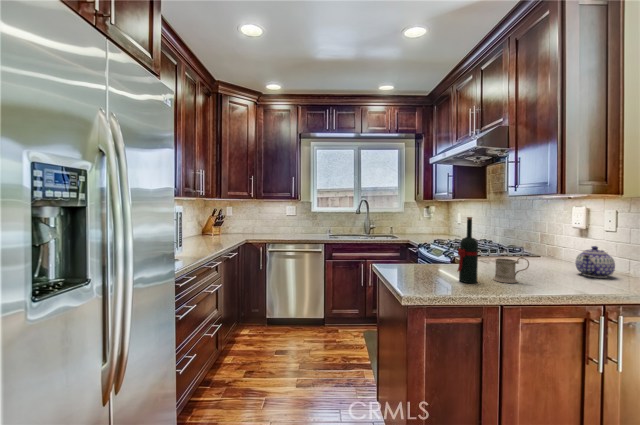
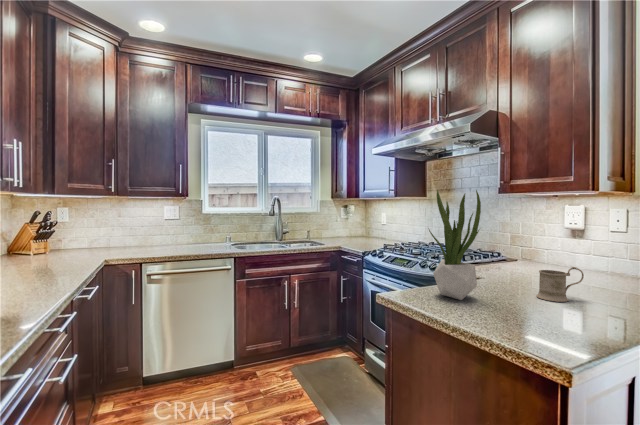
potted plant: none [408,196,445,274] -> present [429,190,481,300]
wine bottle: present [457,217,478,283] -> none [512,218,540,309]
teapot: present [576,246,615,278] -> none [575,247,618,281]

